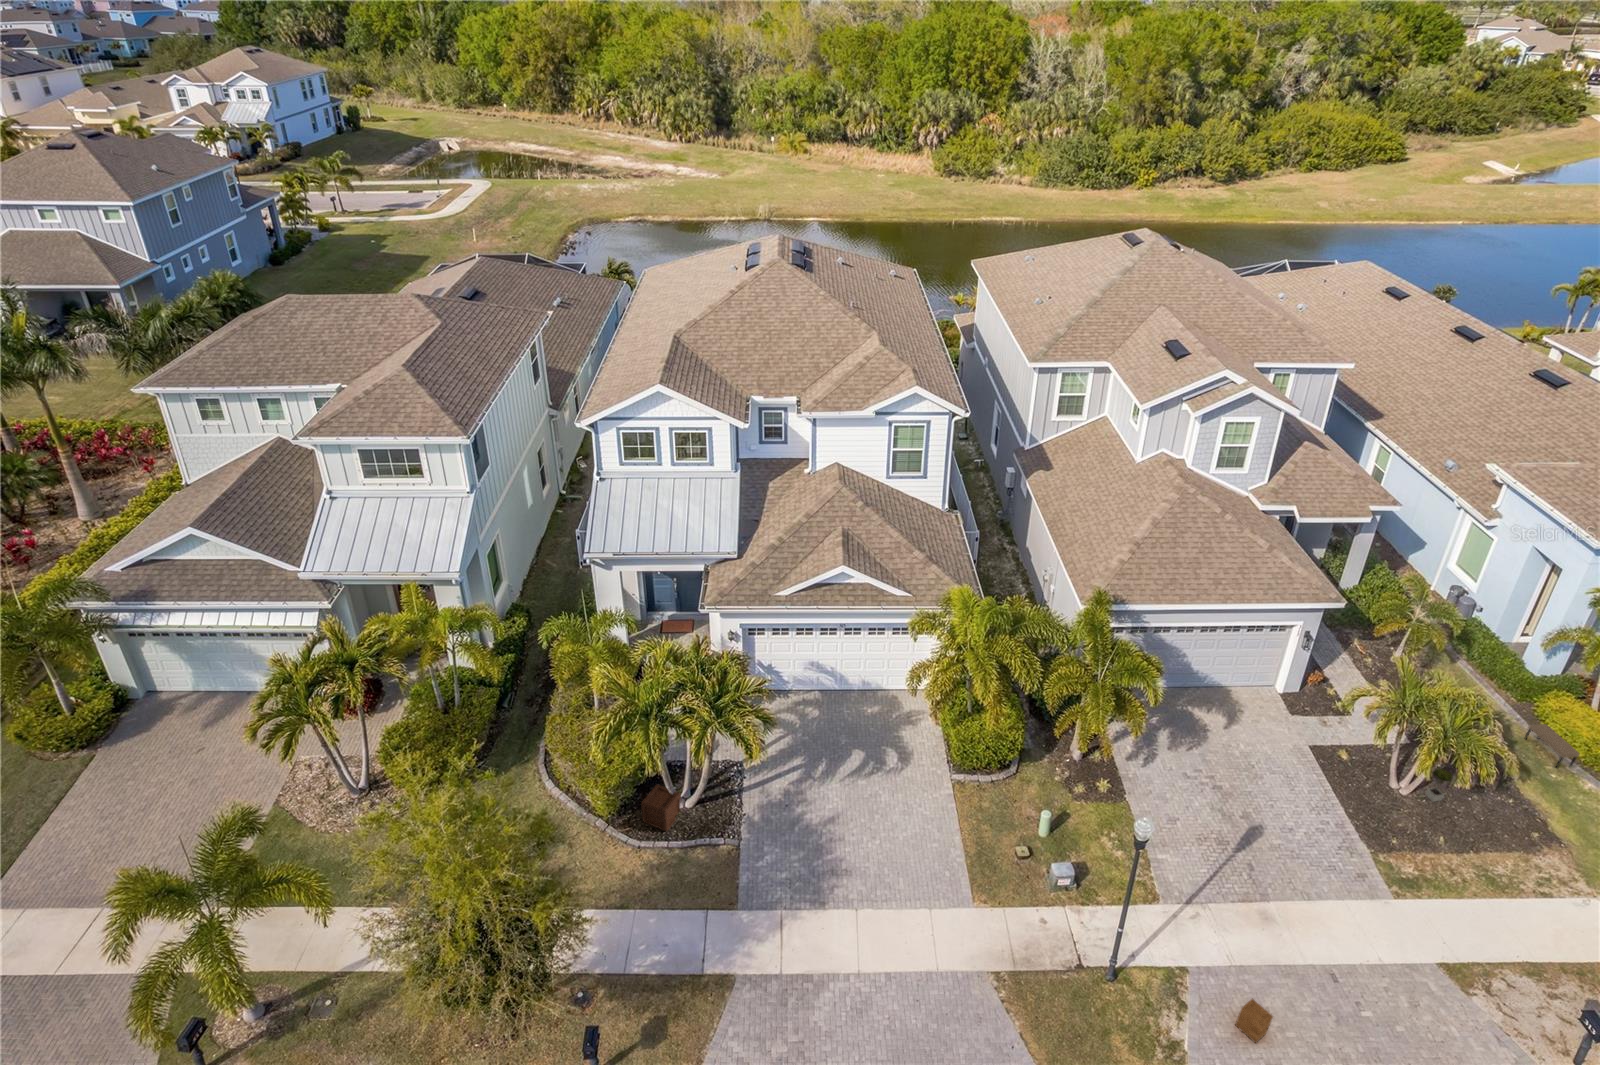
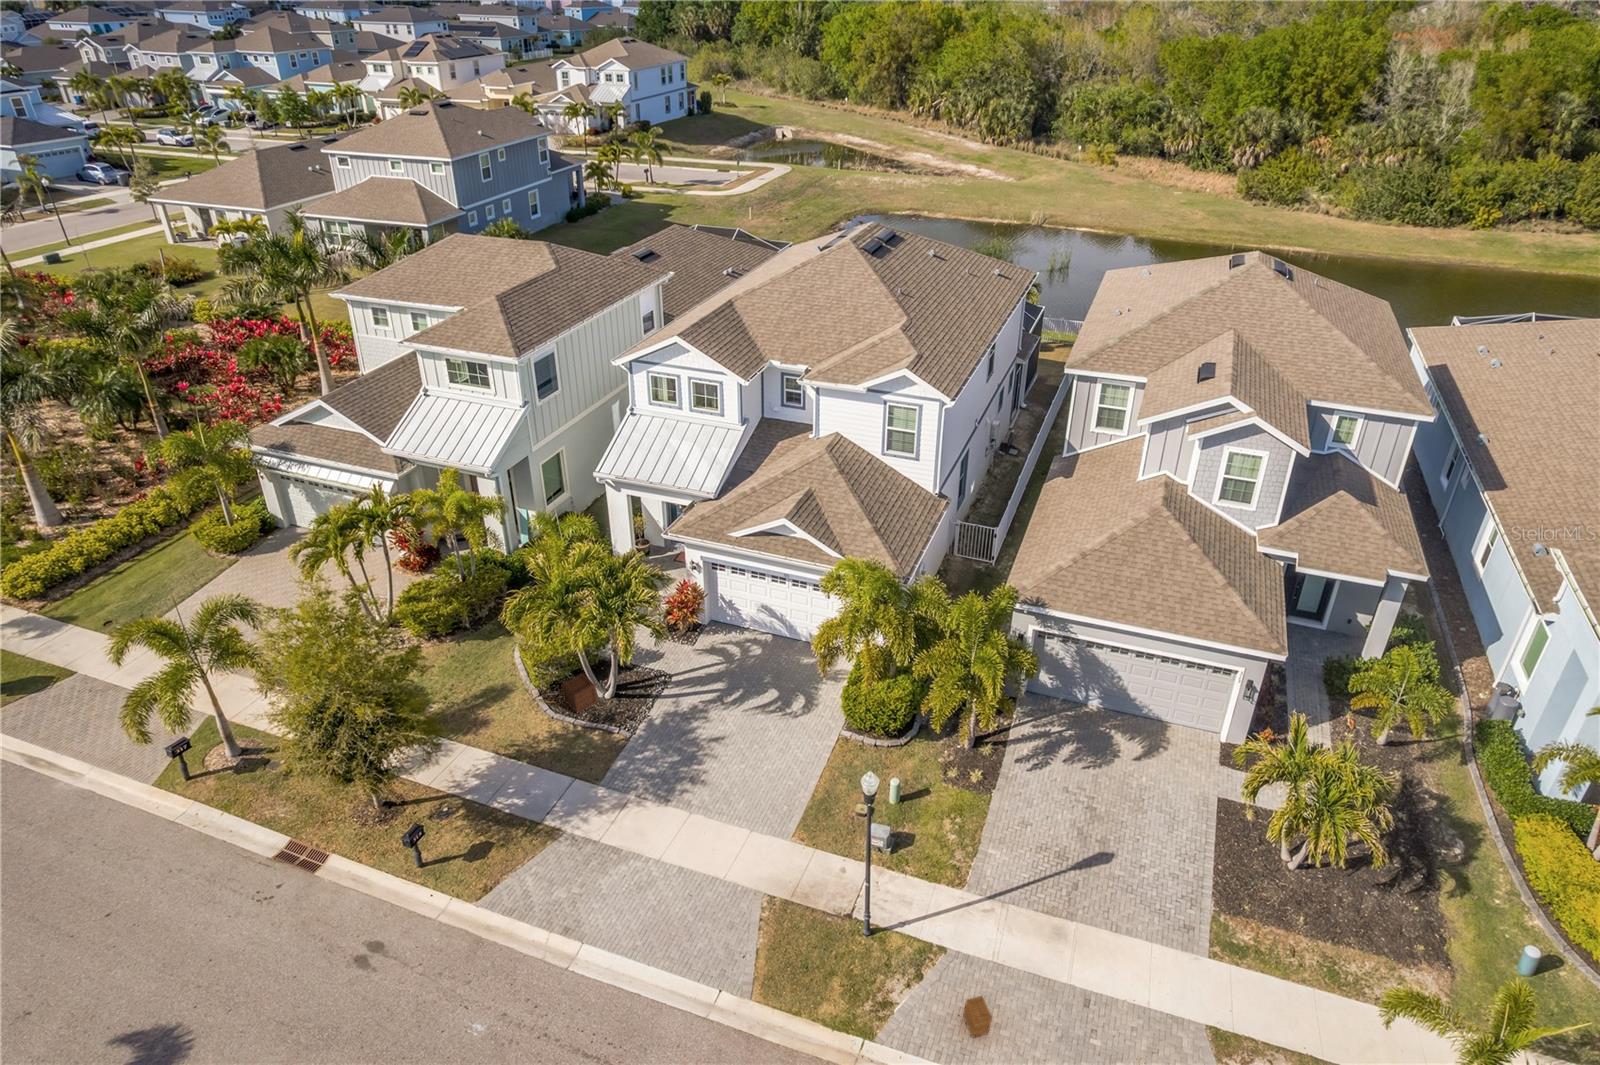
bench: present [1525,724,1579,768] -> none [1482,838,1533,895]
potted tree: present [1426,768,1452,802] -> none [1317,849,1345,885]

